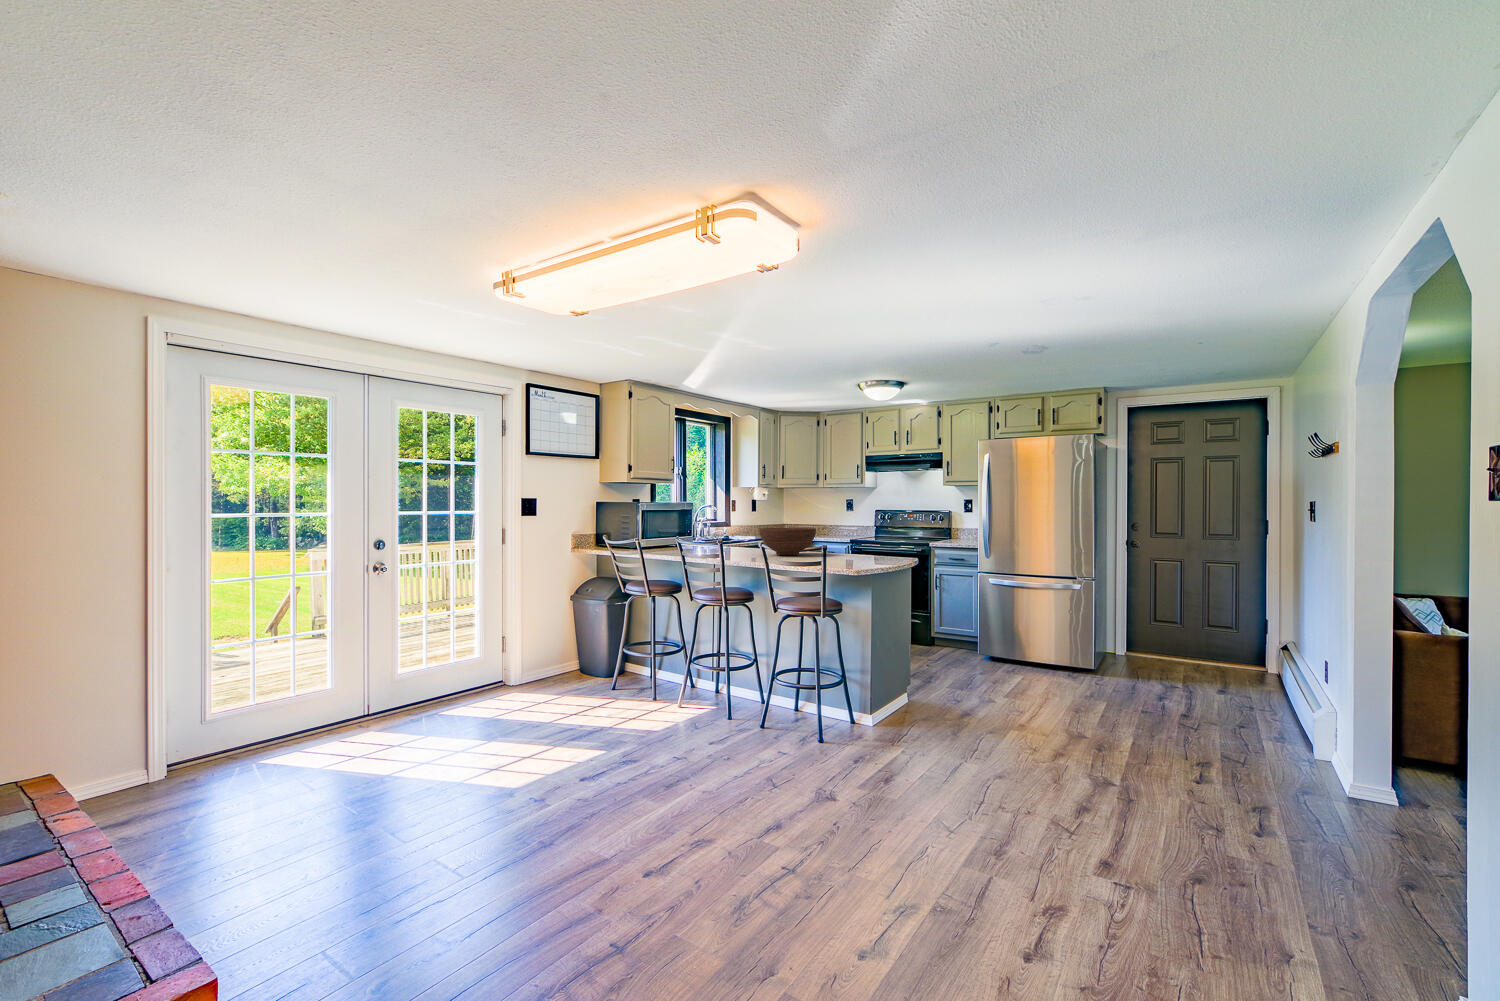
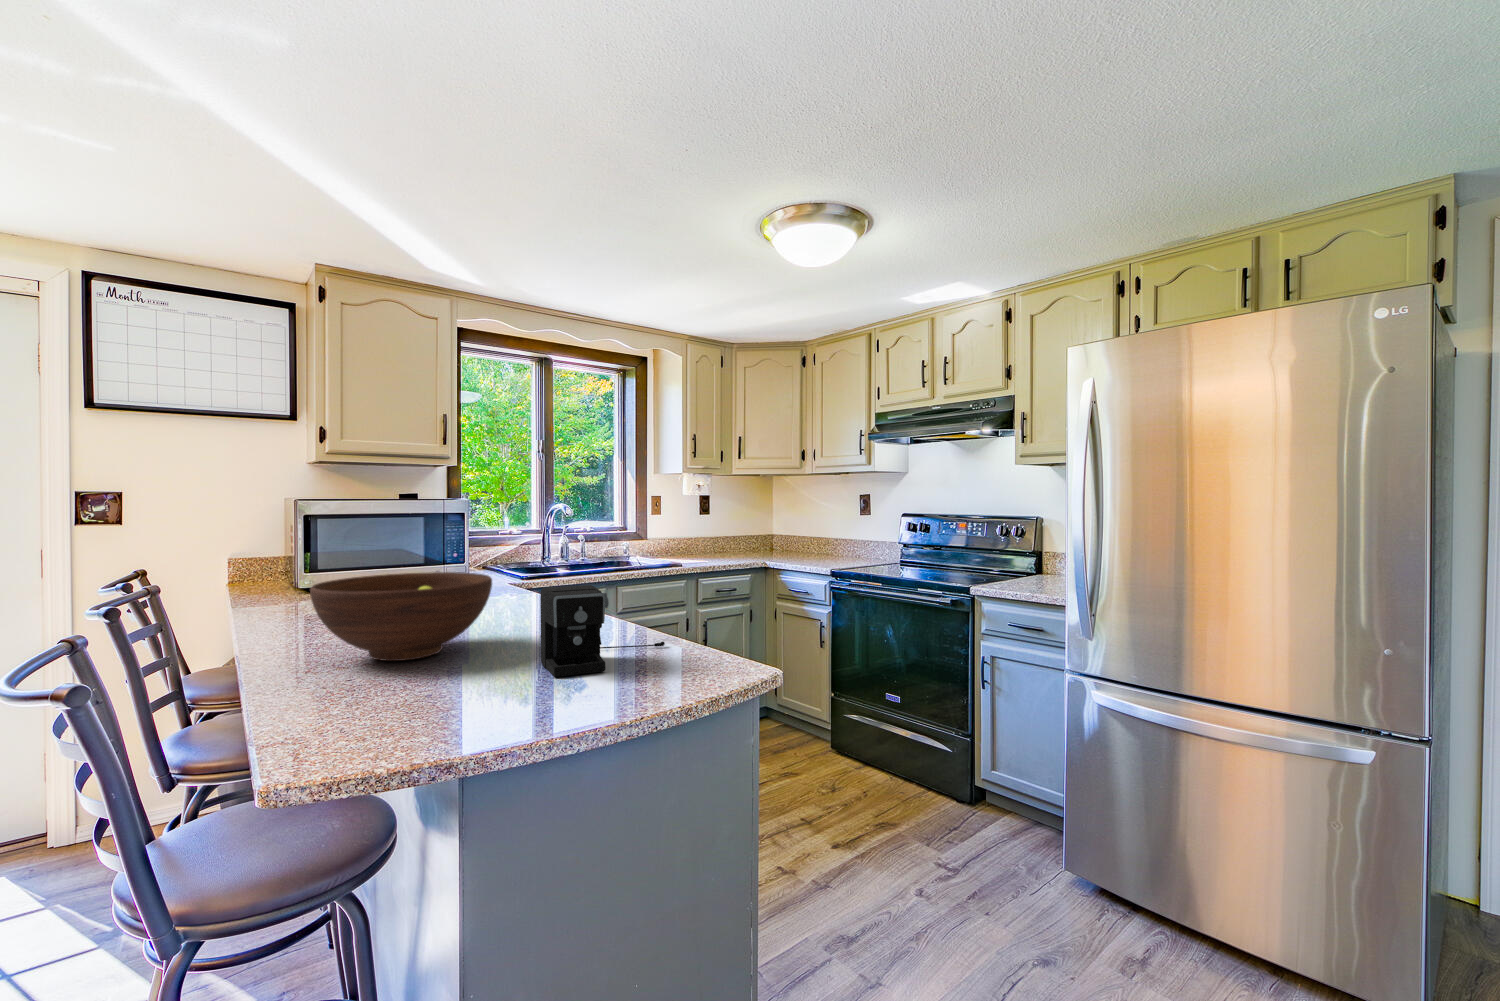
coffee maker: none [839,529,868,556] -> present [540,585,665,677]

